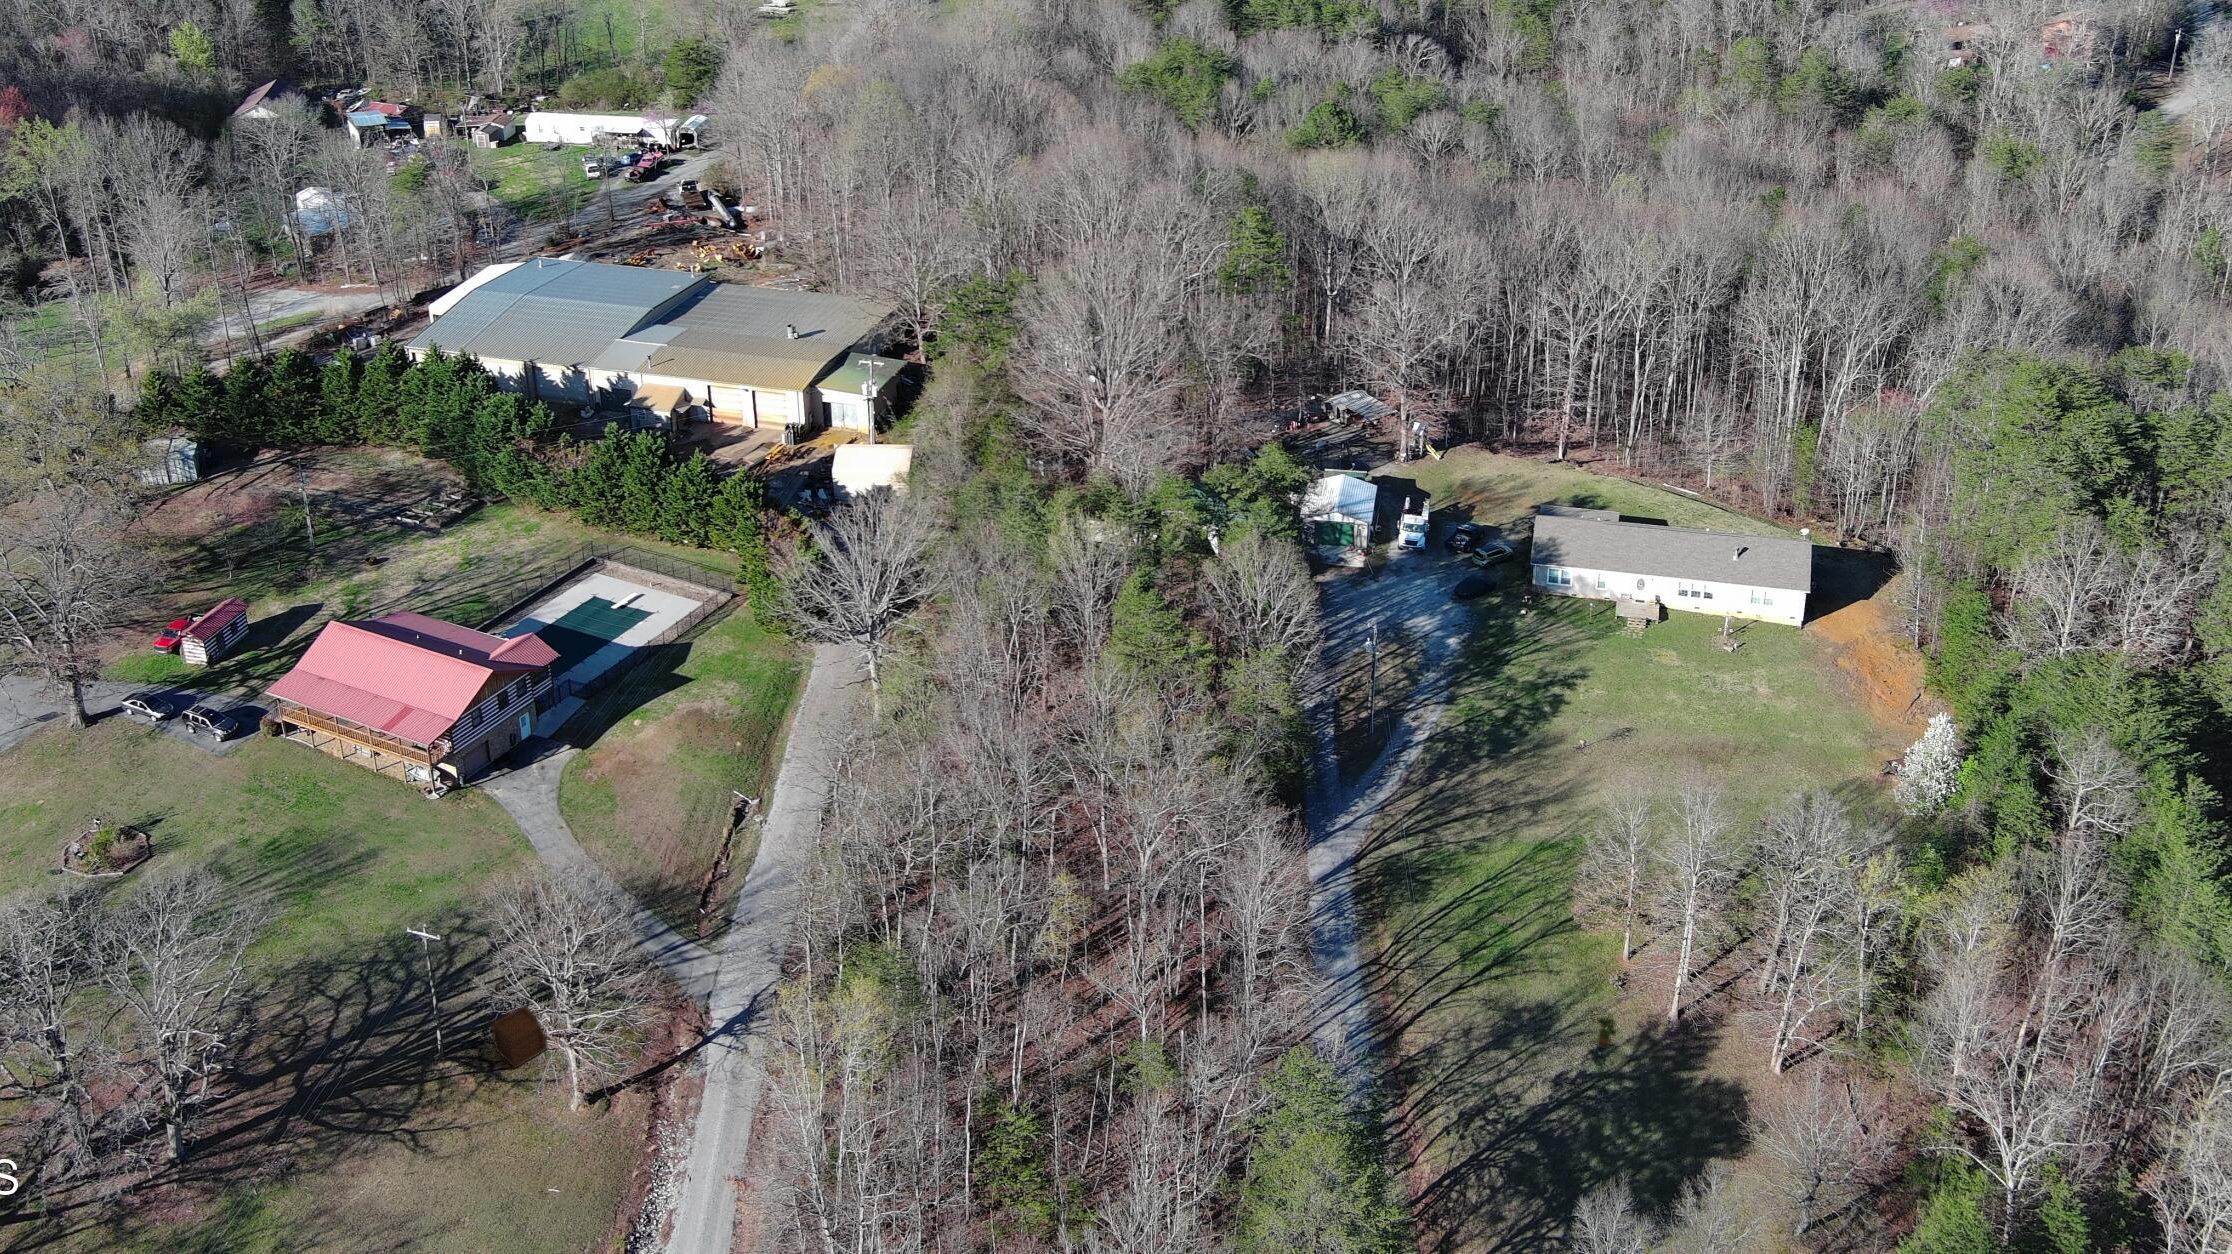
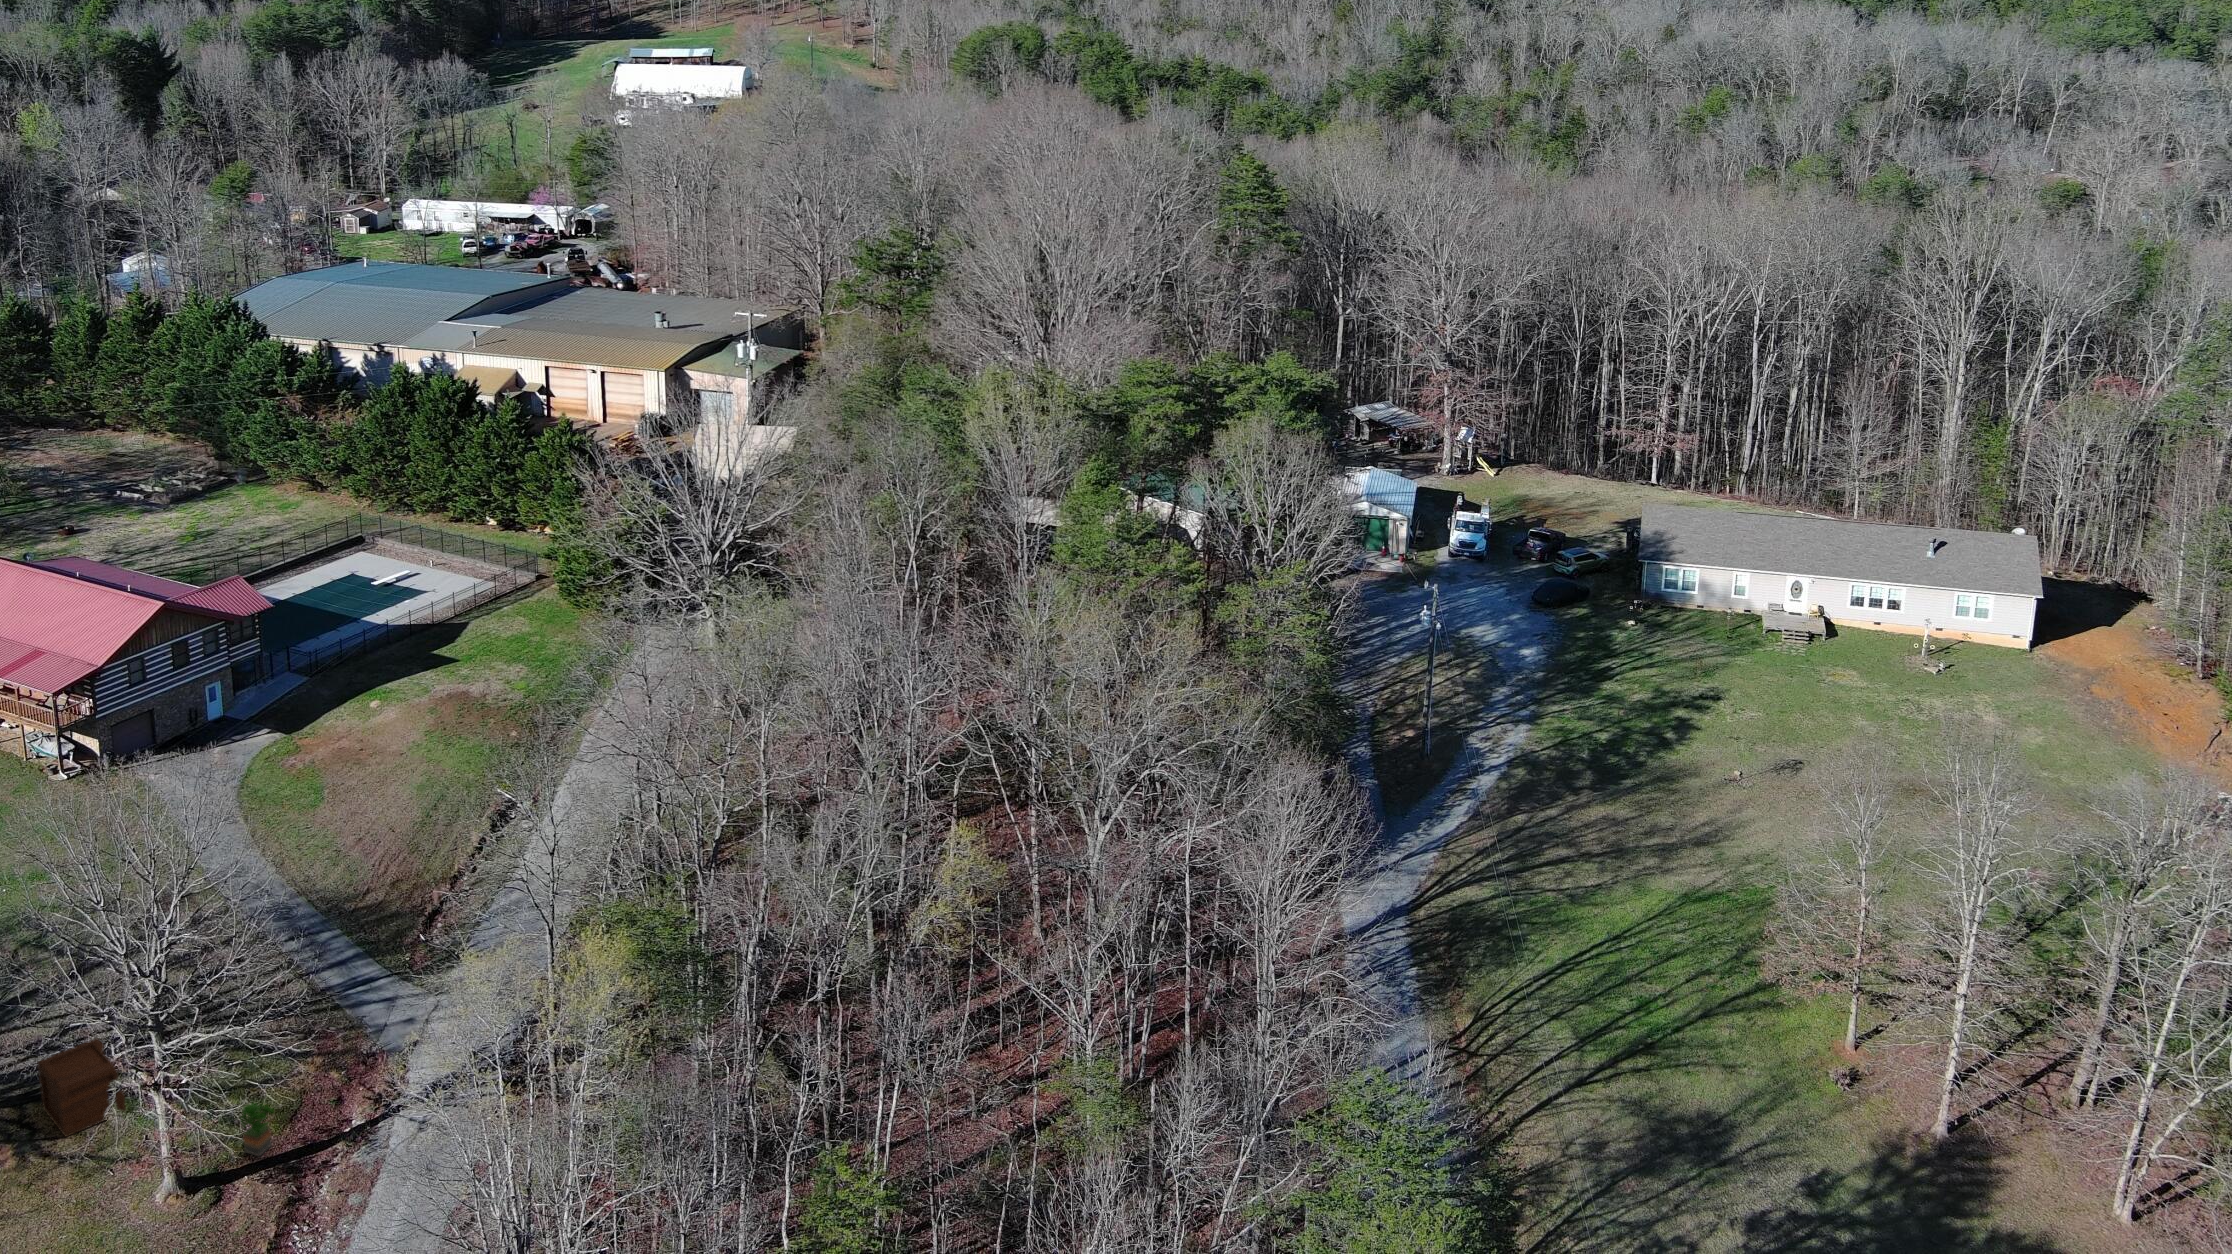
potted tree: present [1597,1018,1616,1048] -> present [240,1103,274,1156]

